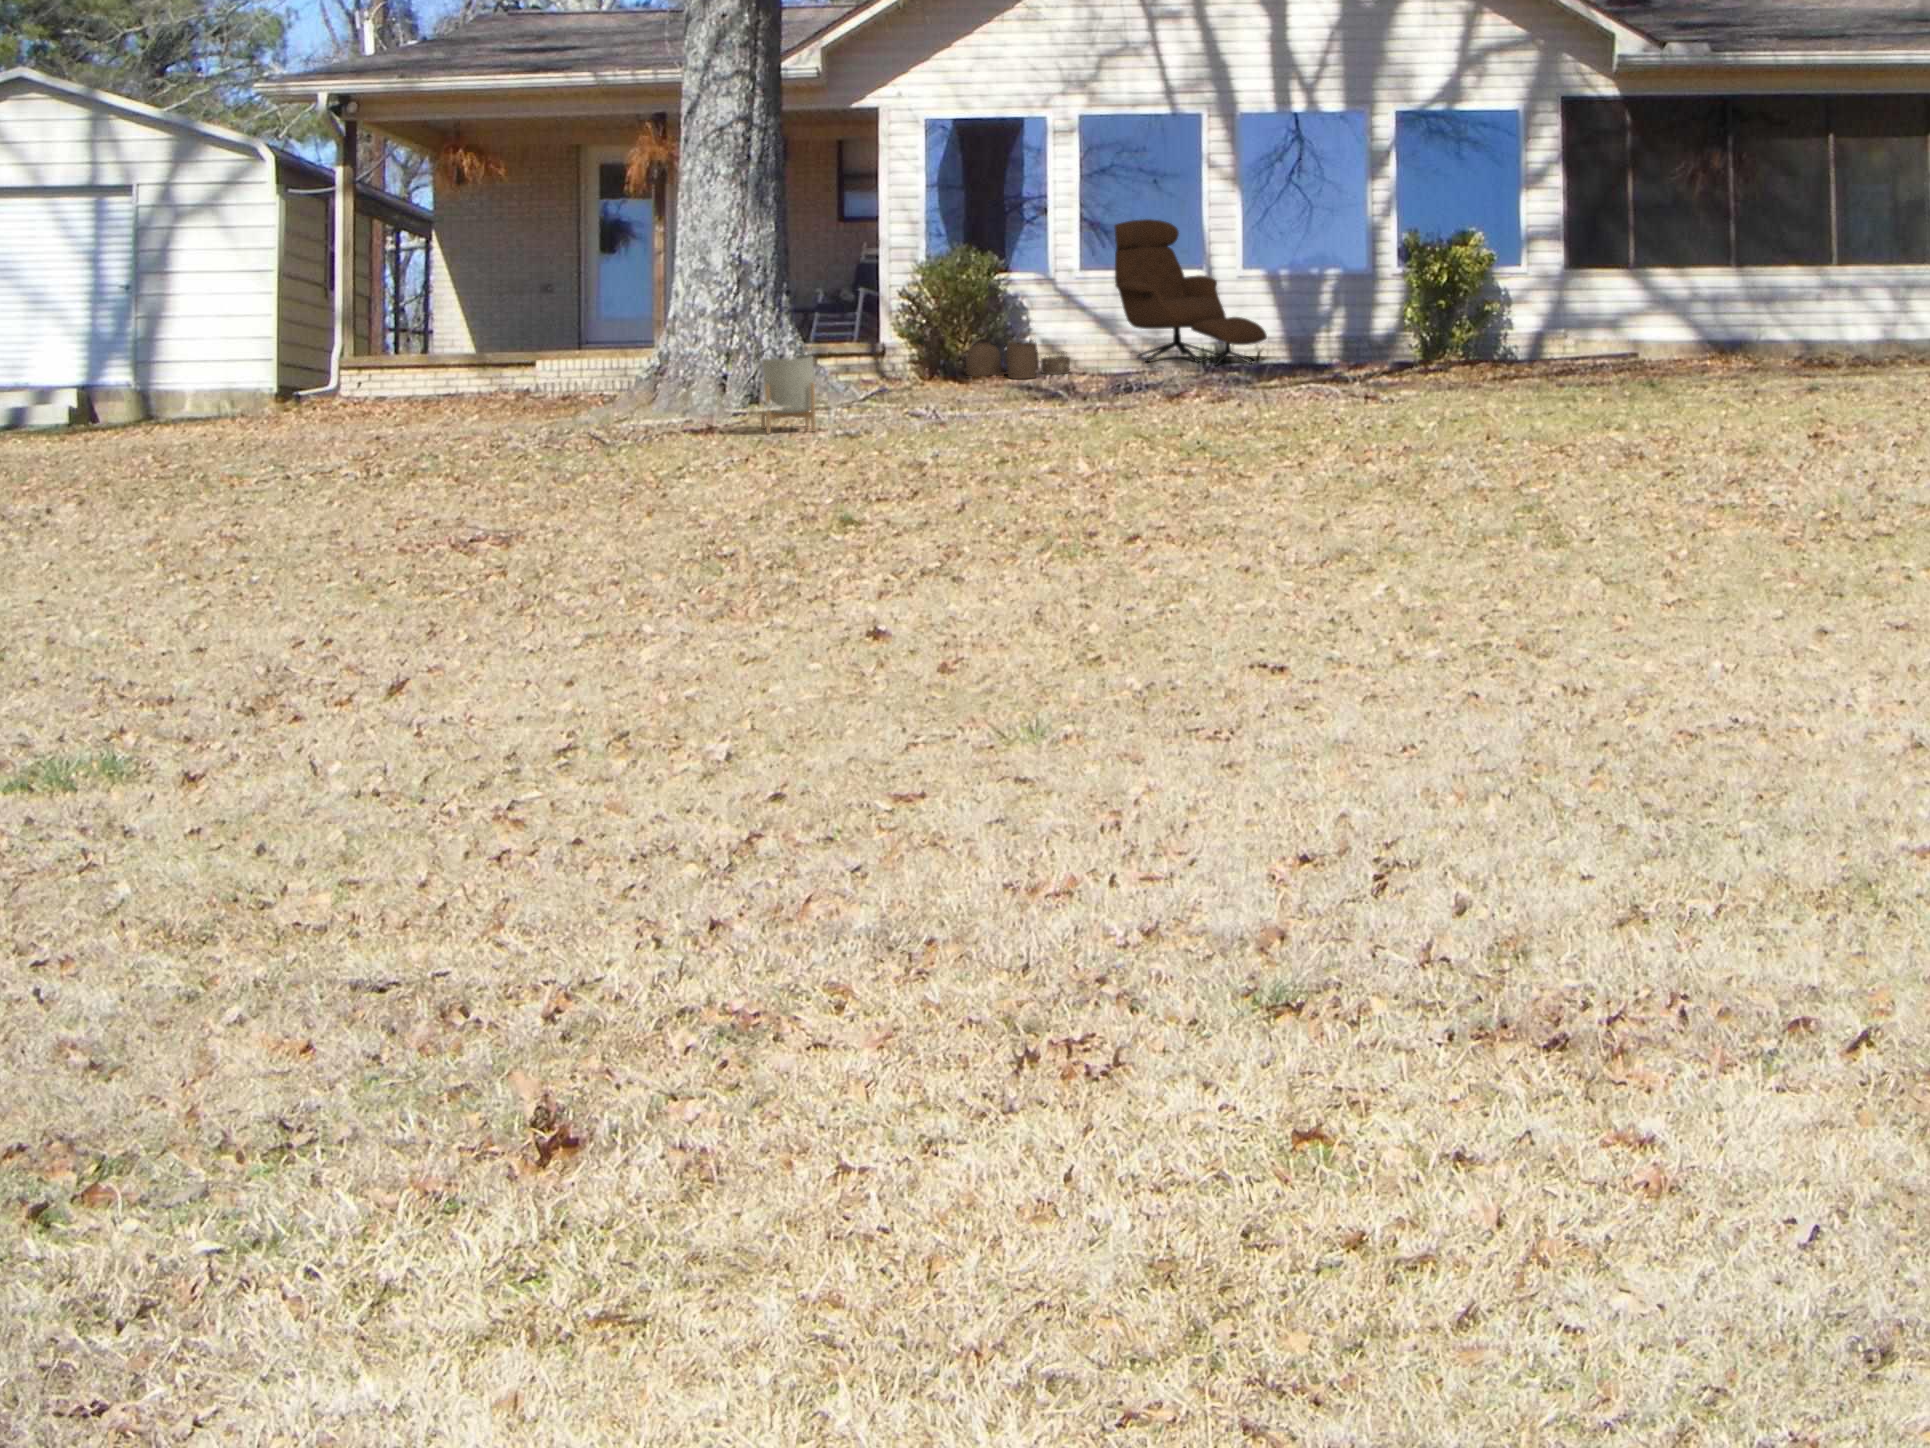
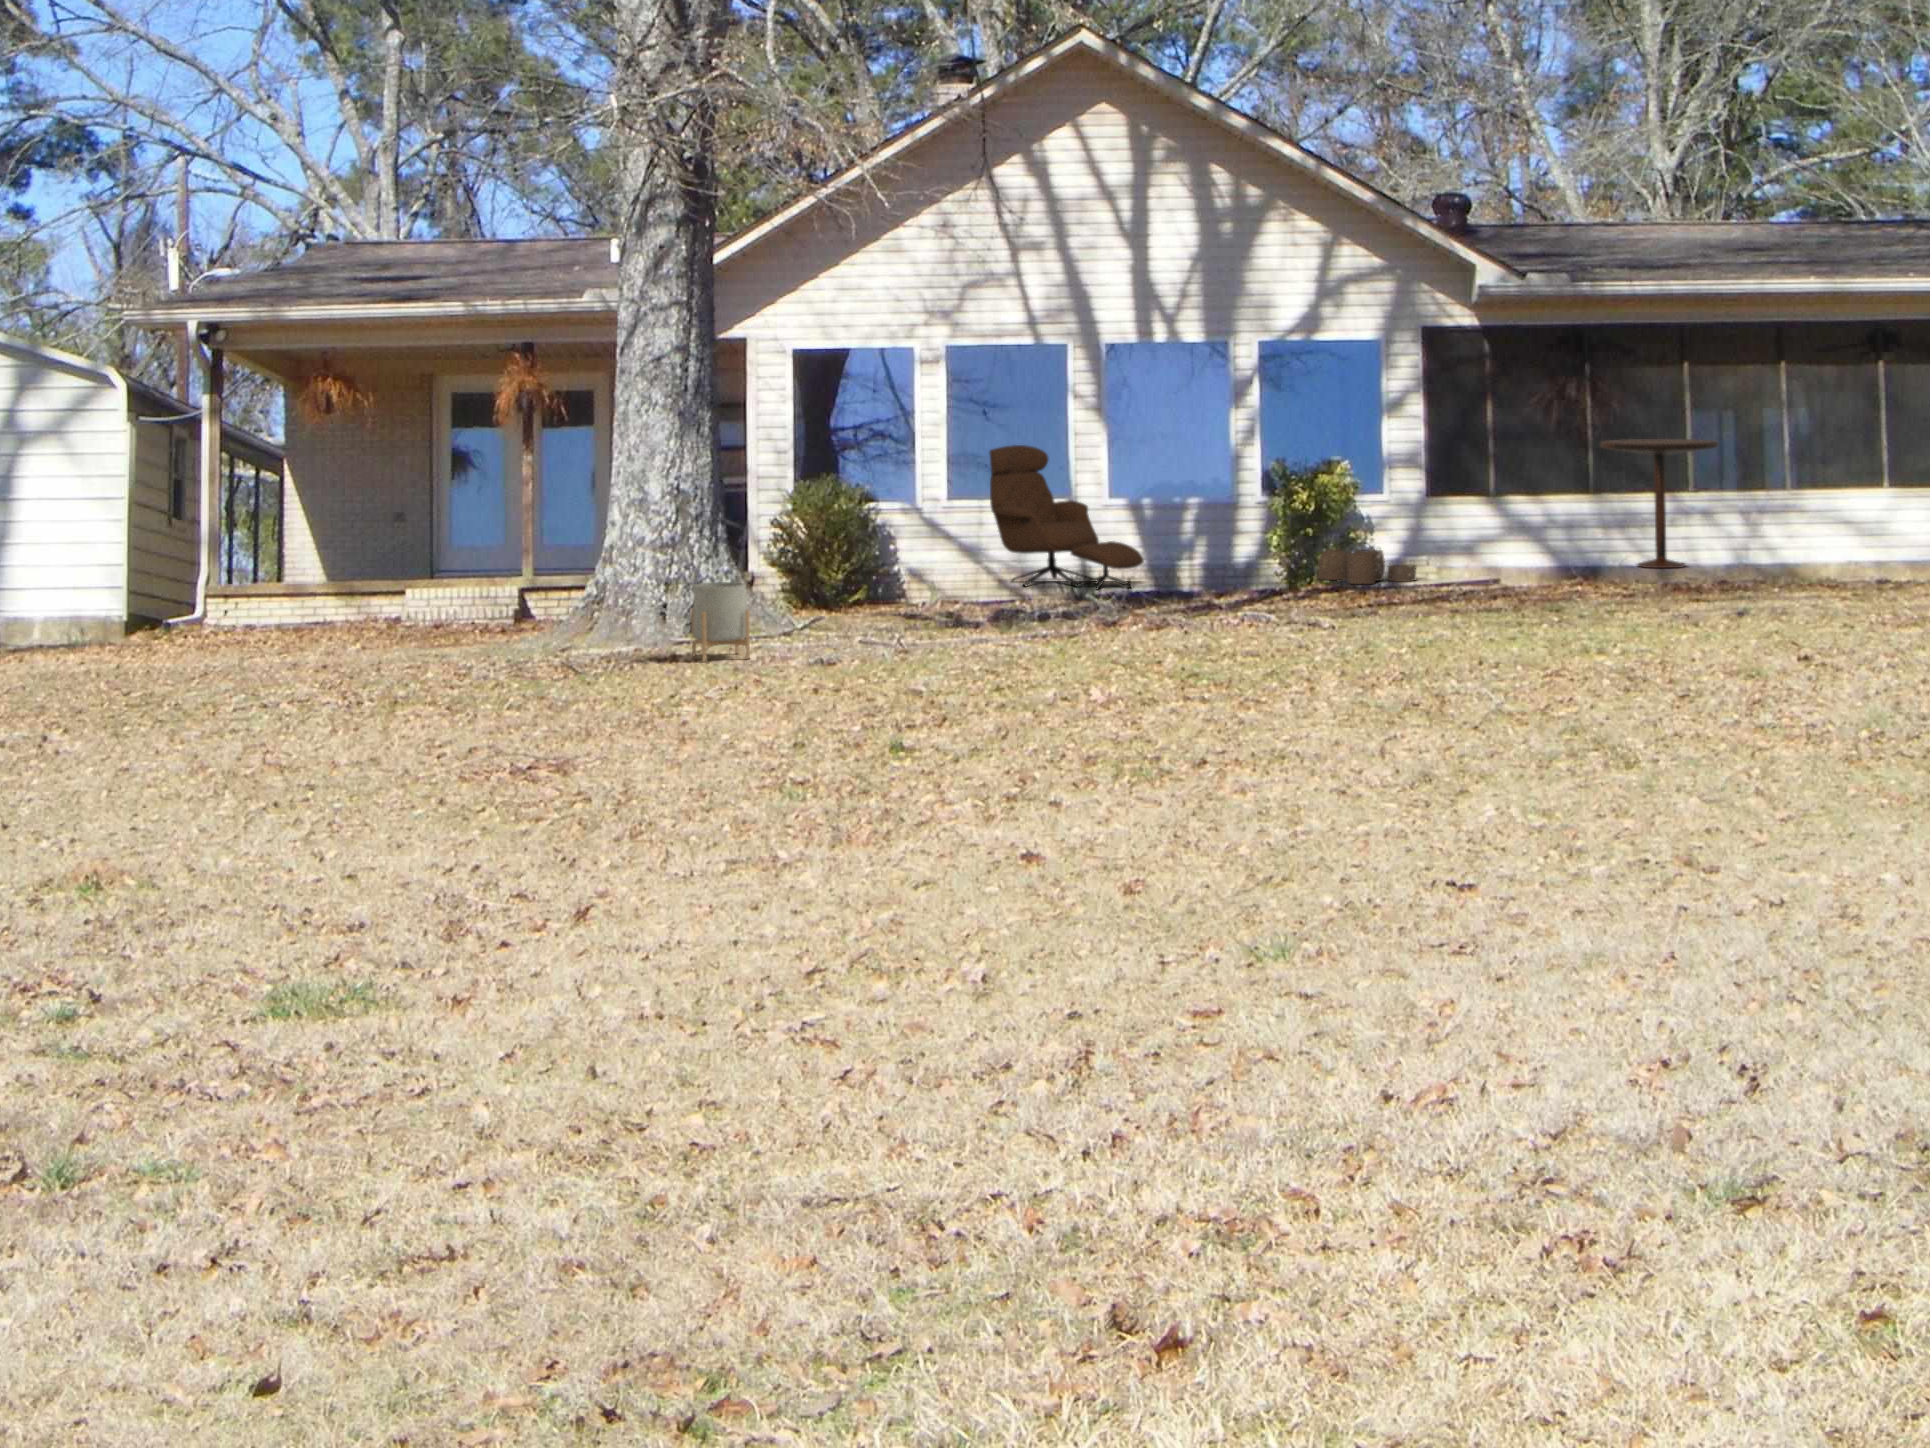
pedestal table: none [1746,214,1870,346] -> present [1600,439,1719,568]
woven basket: present [966,341,1070,379] -> present [1317,545,1416,584]

